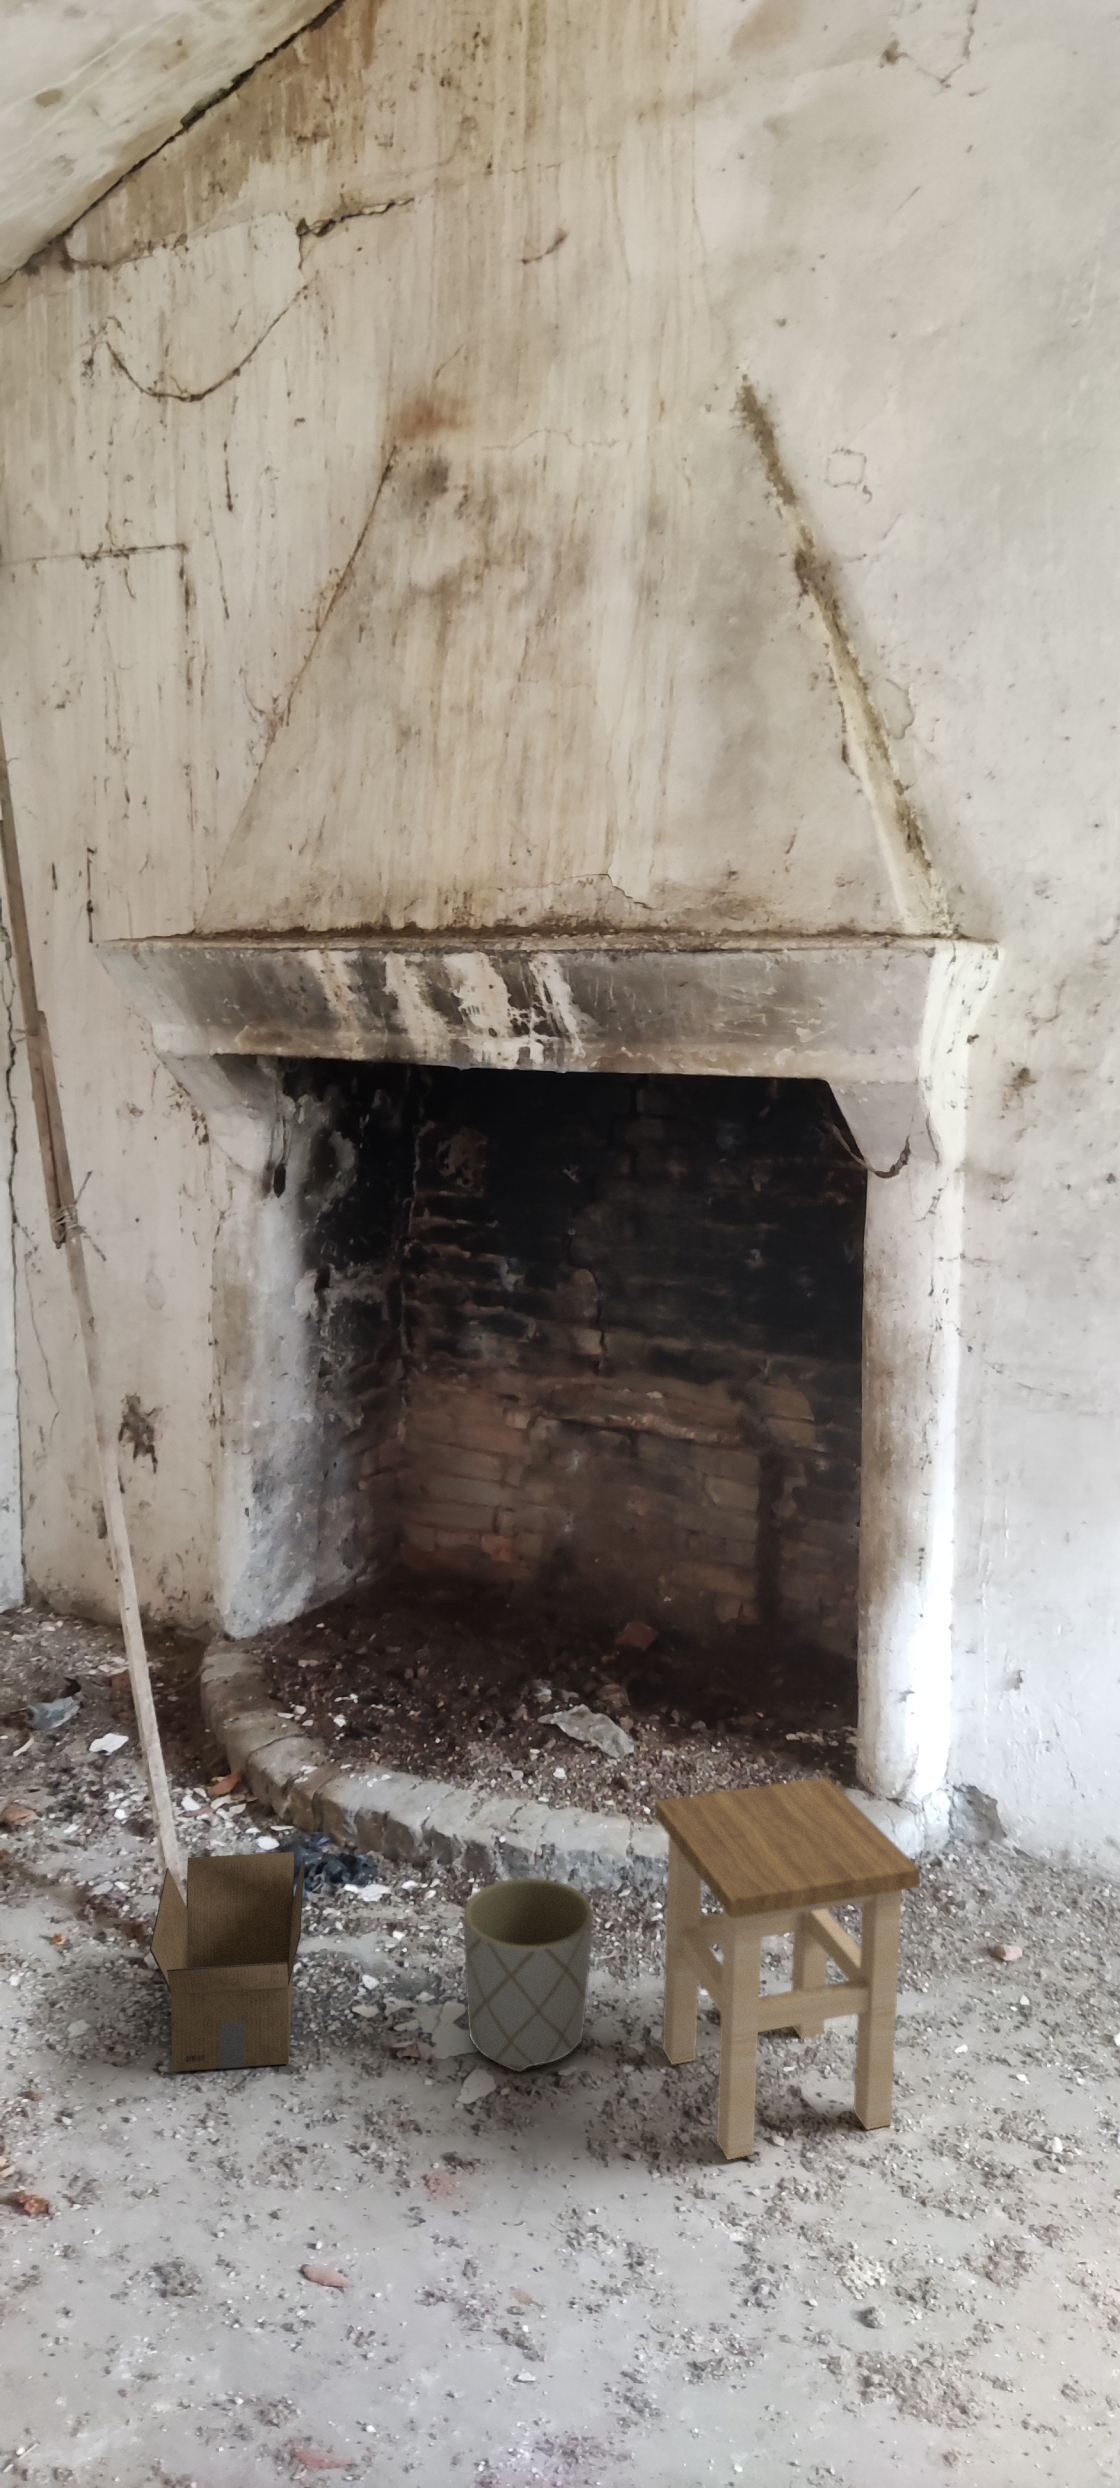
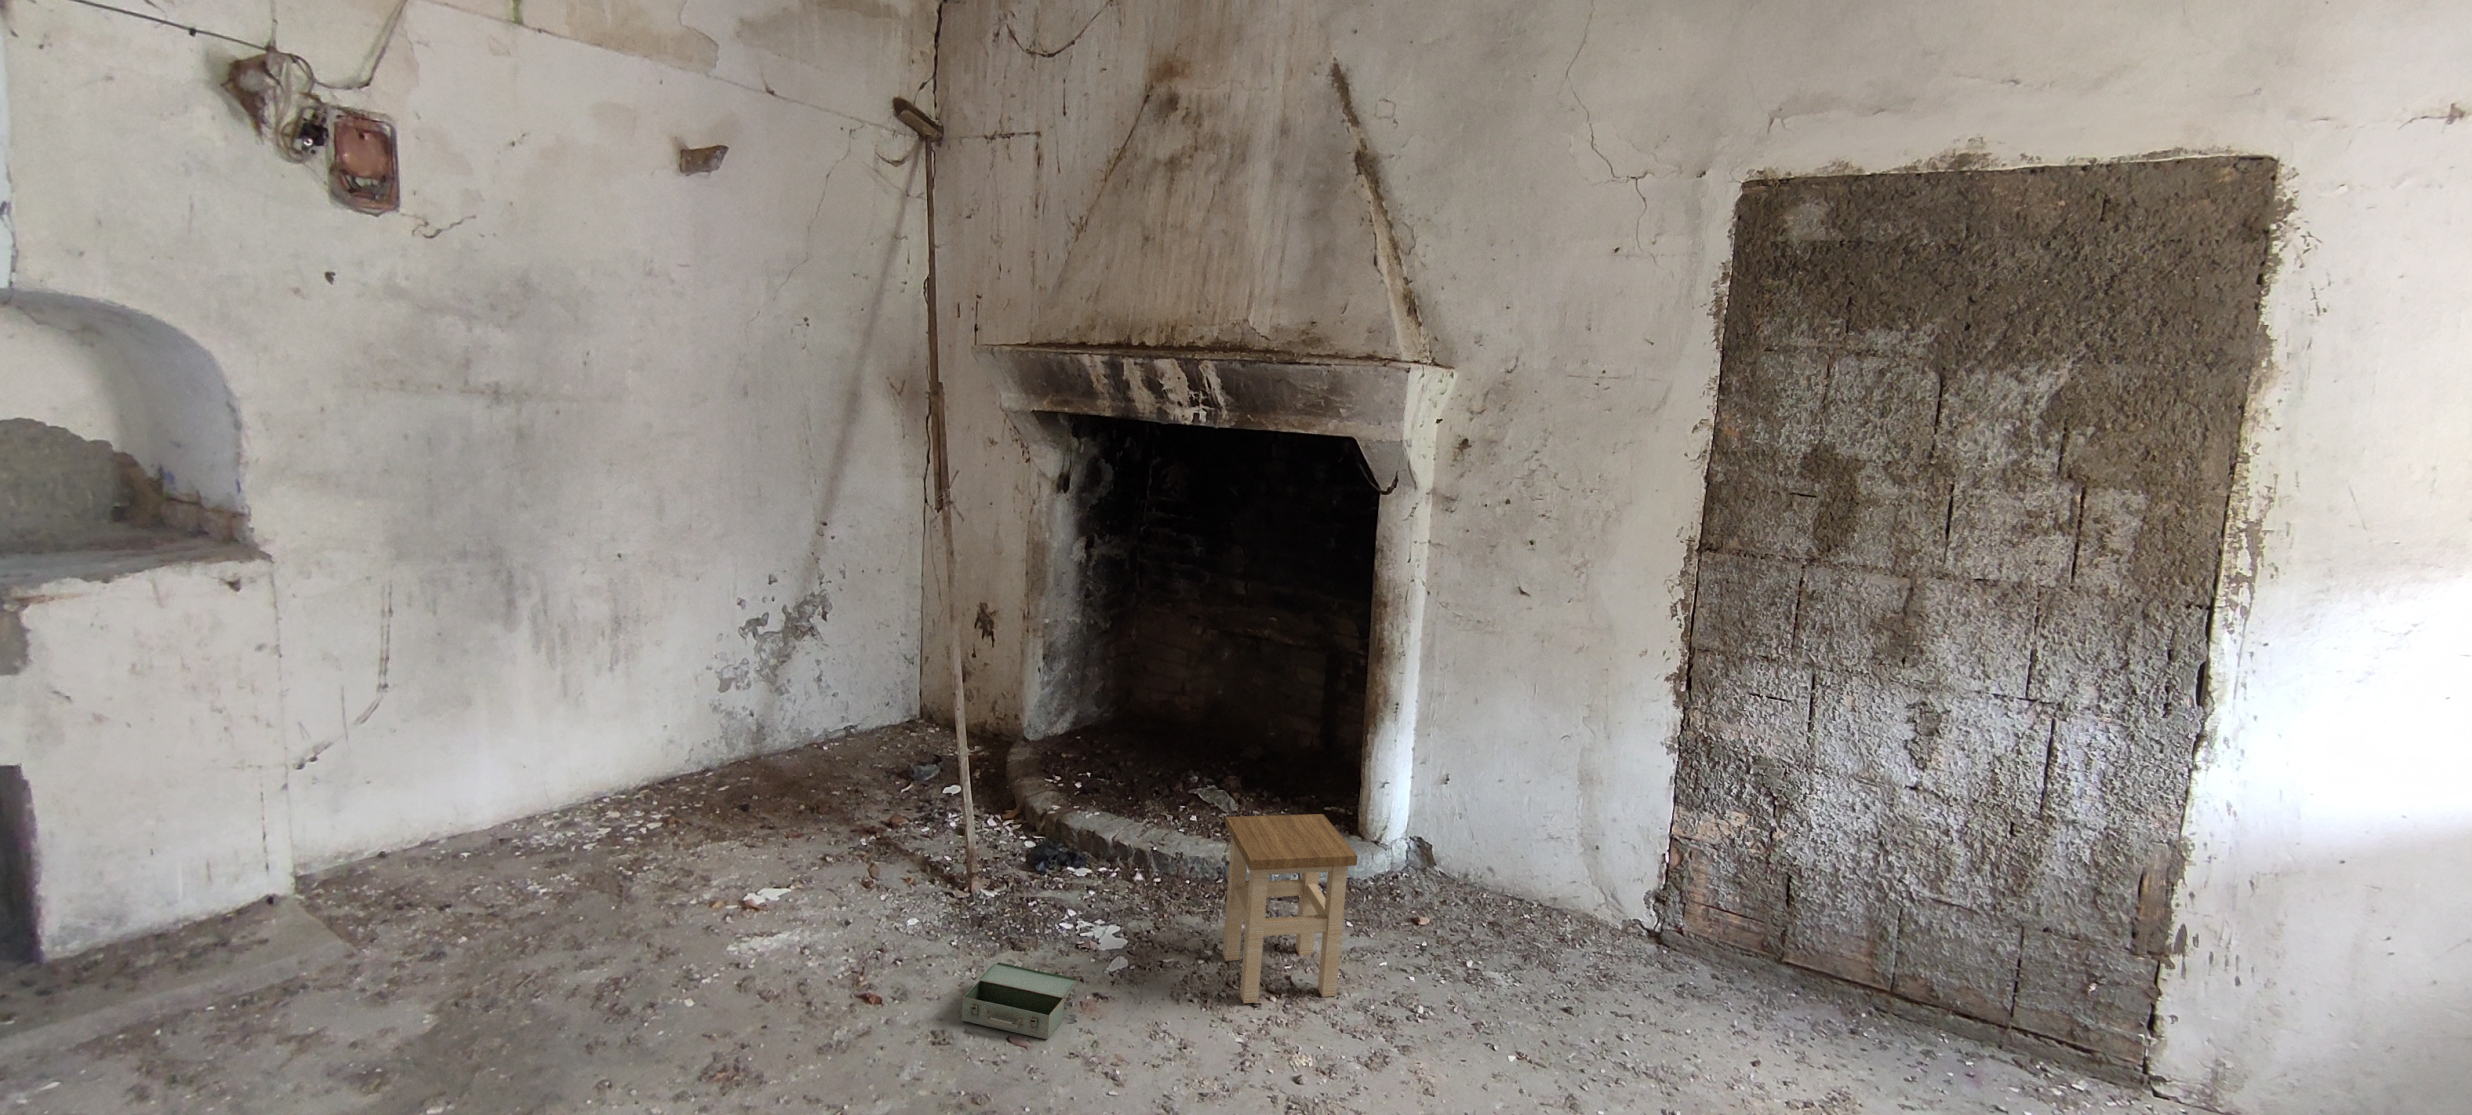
cardboard box: present [150,1852,305,2072] -> none [949,837,1042,945]
planter: present [463,1878,593,2071] -> none [1119,859,1190,957]
toolbox: none [209,2119,418,2281] -> present [961,962,1078,1039]

